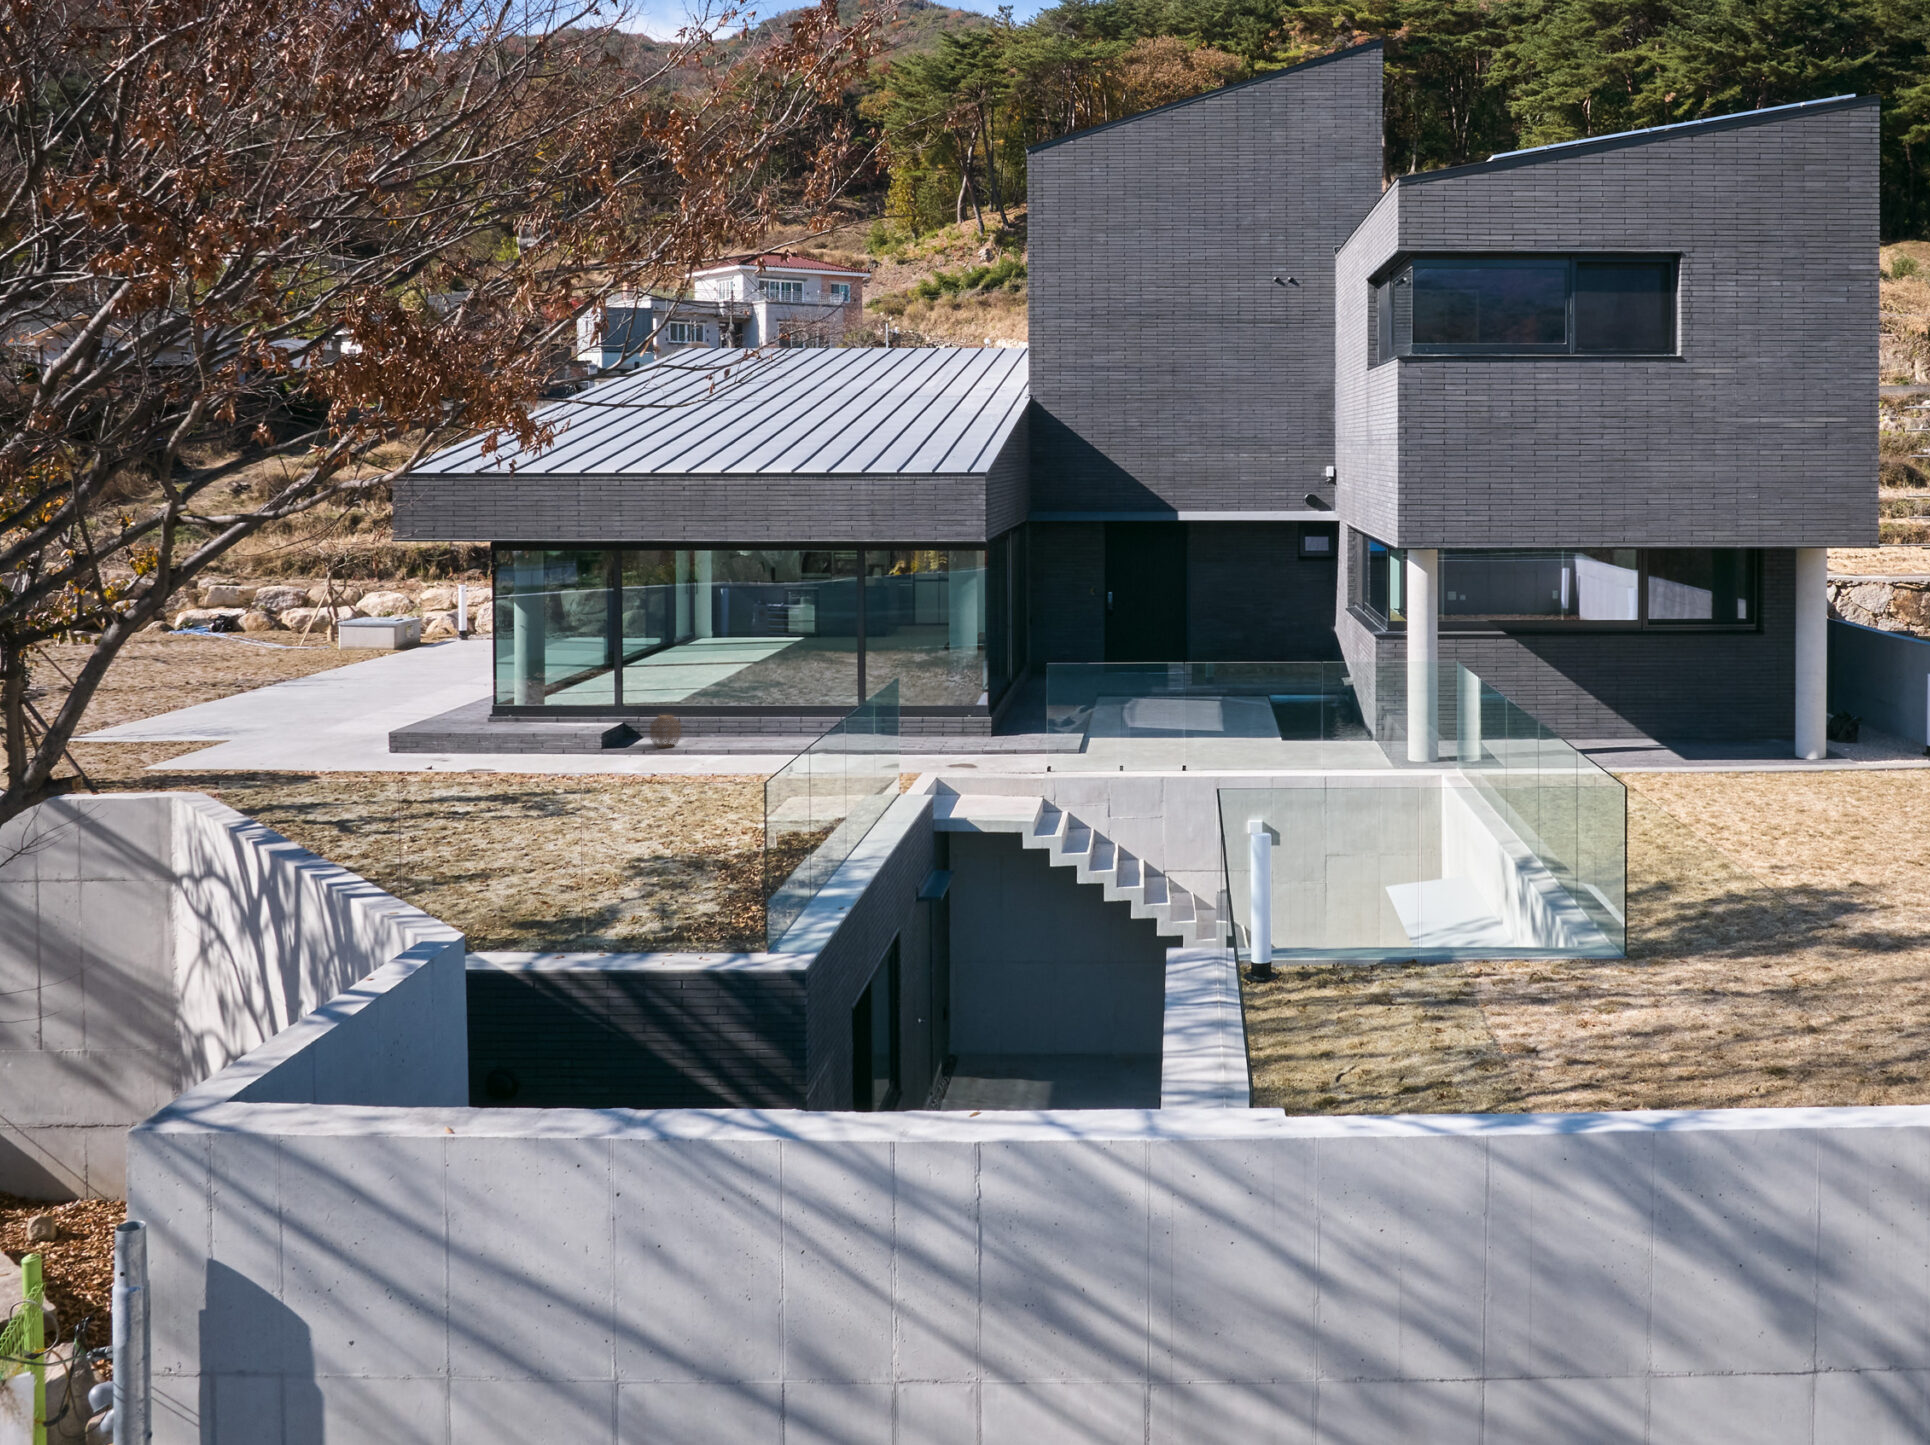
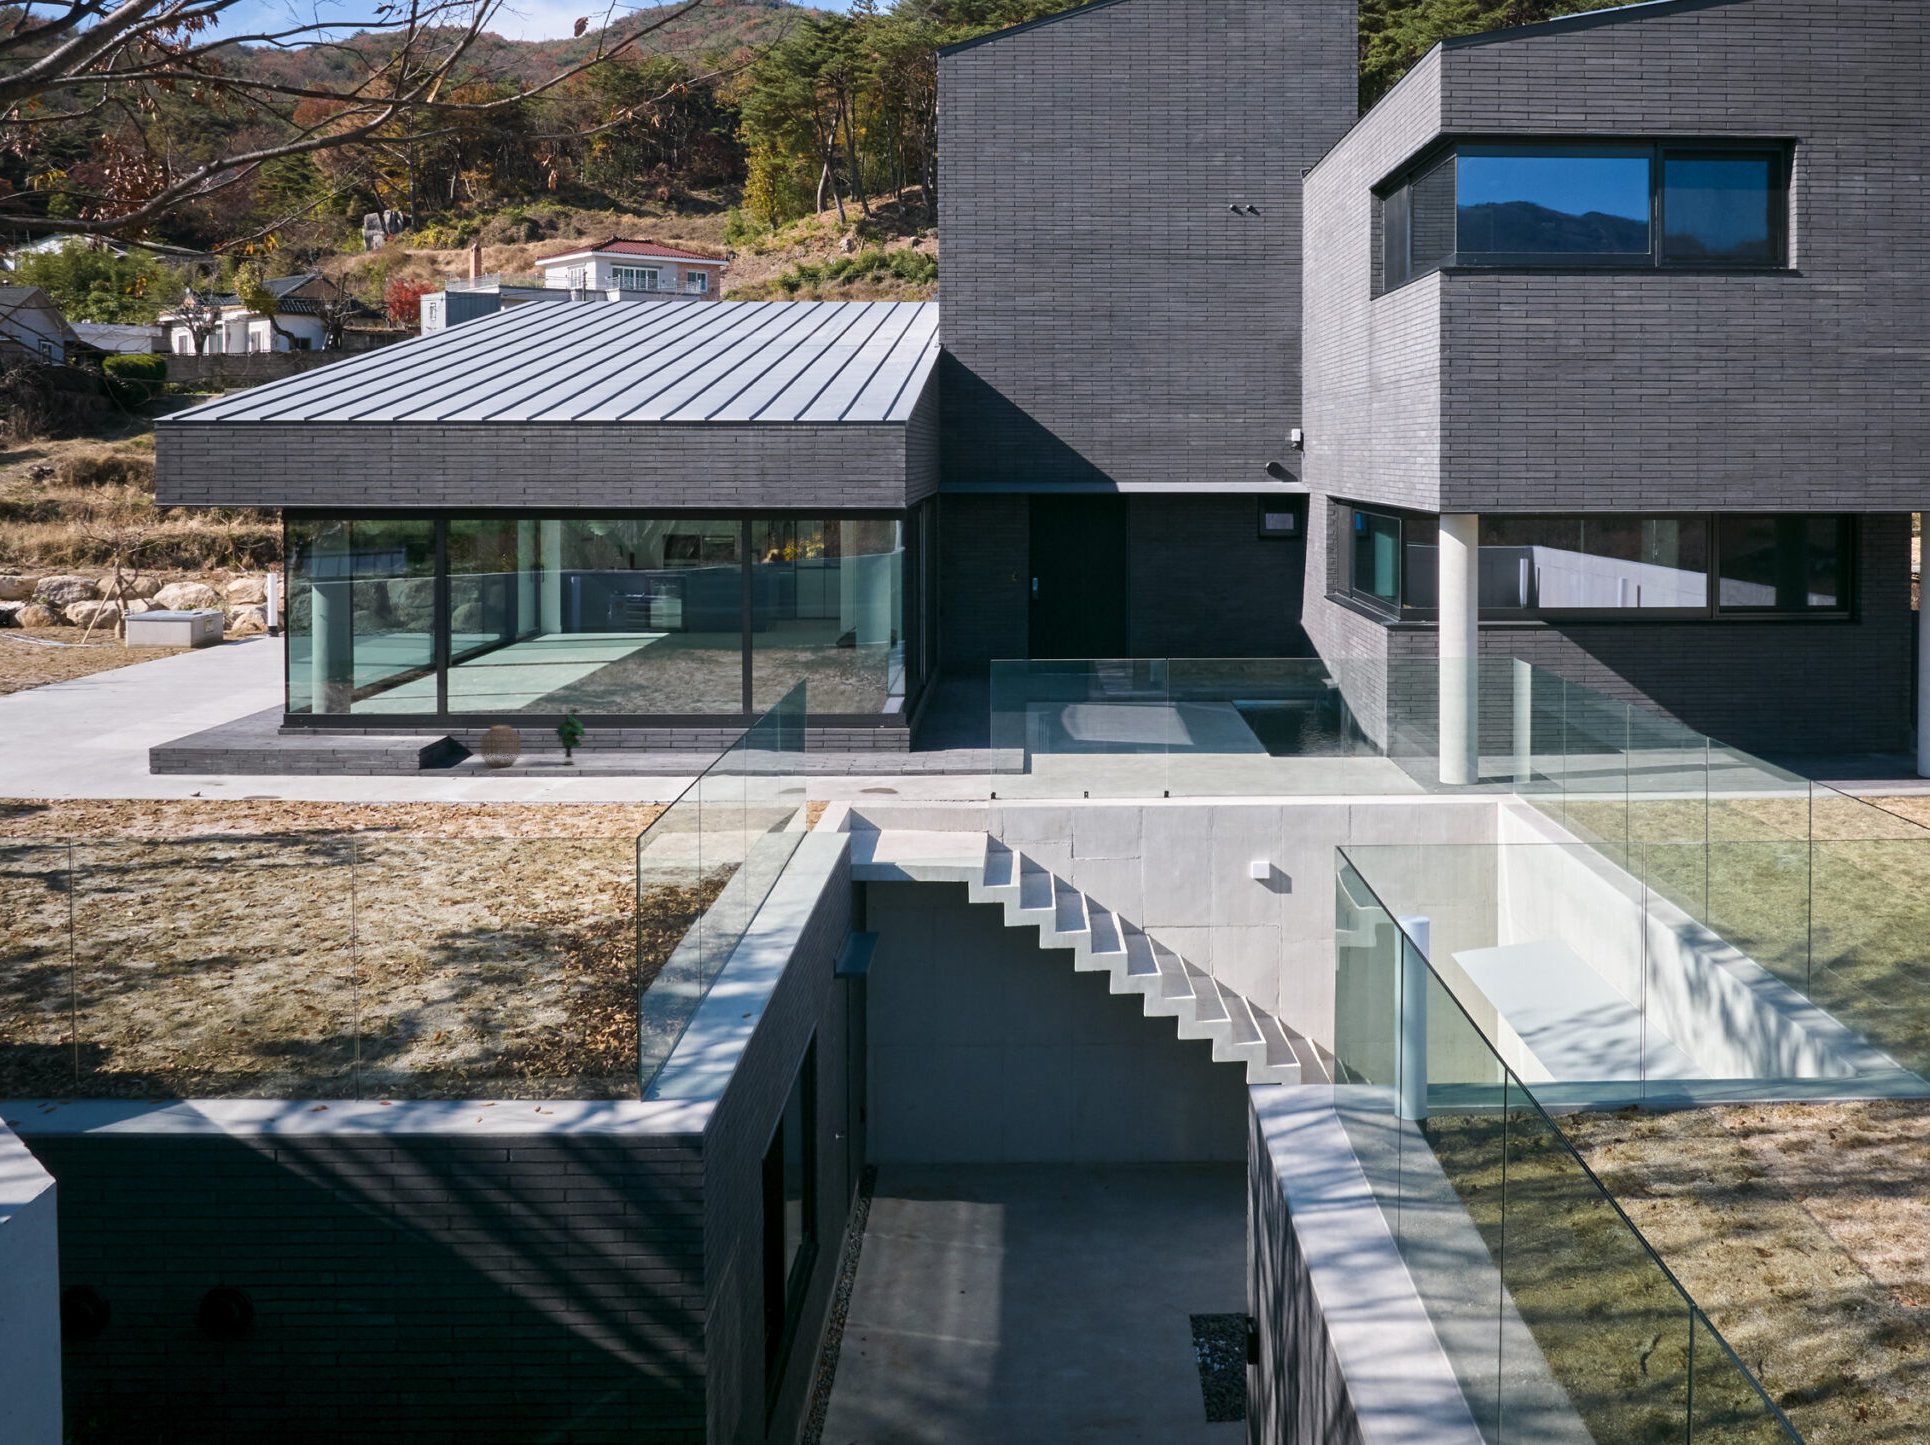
decorative plant: none [705,702,733,747] -> present [555,709,585,765]

